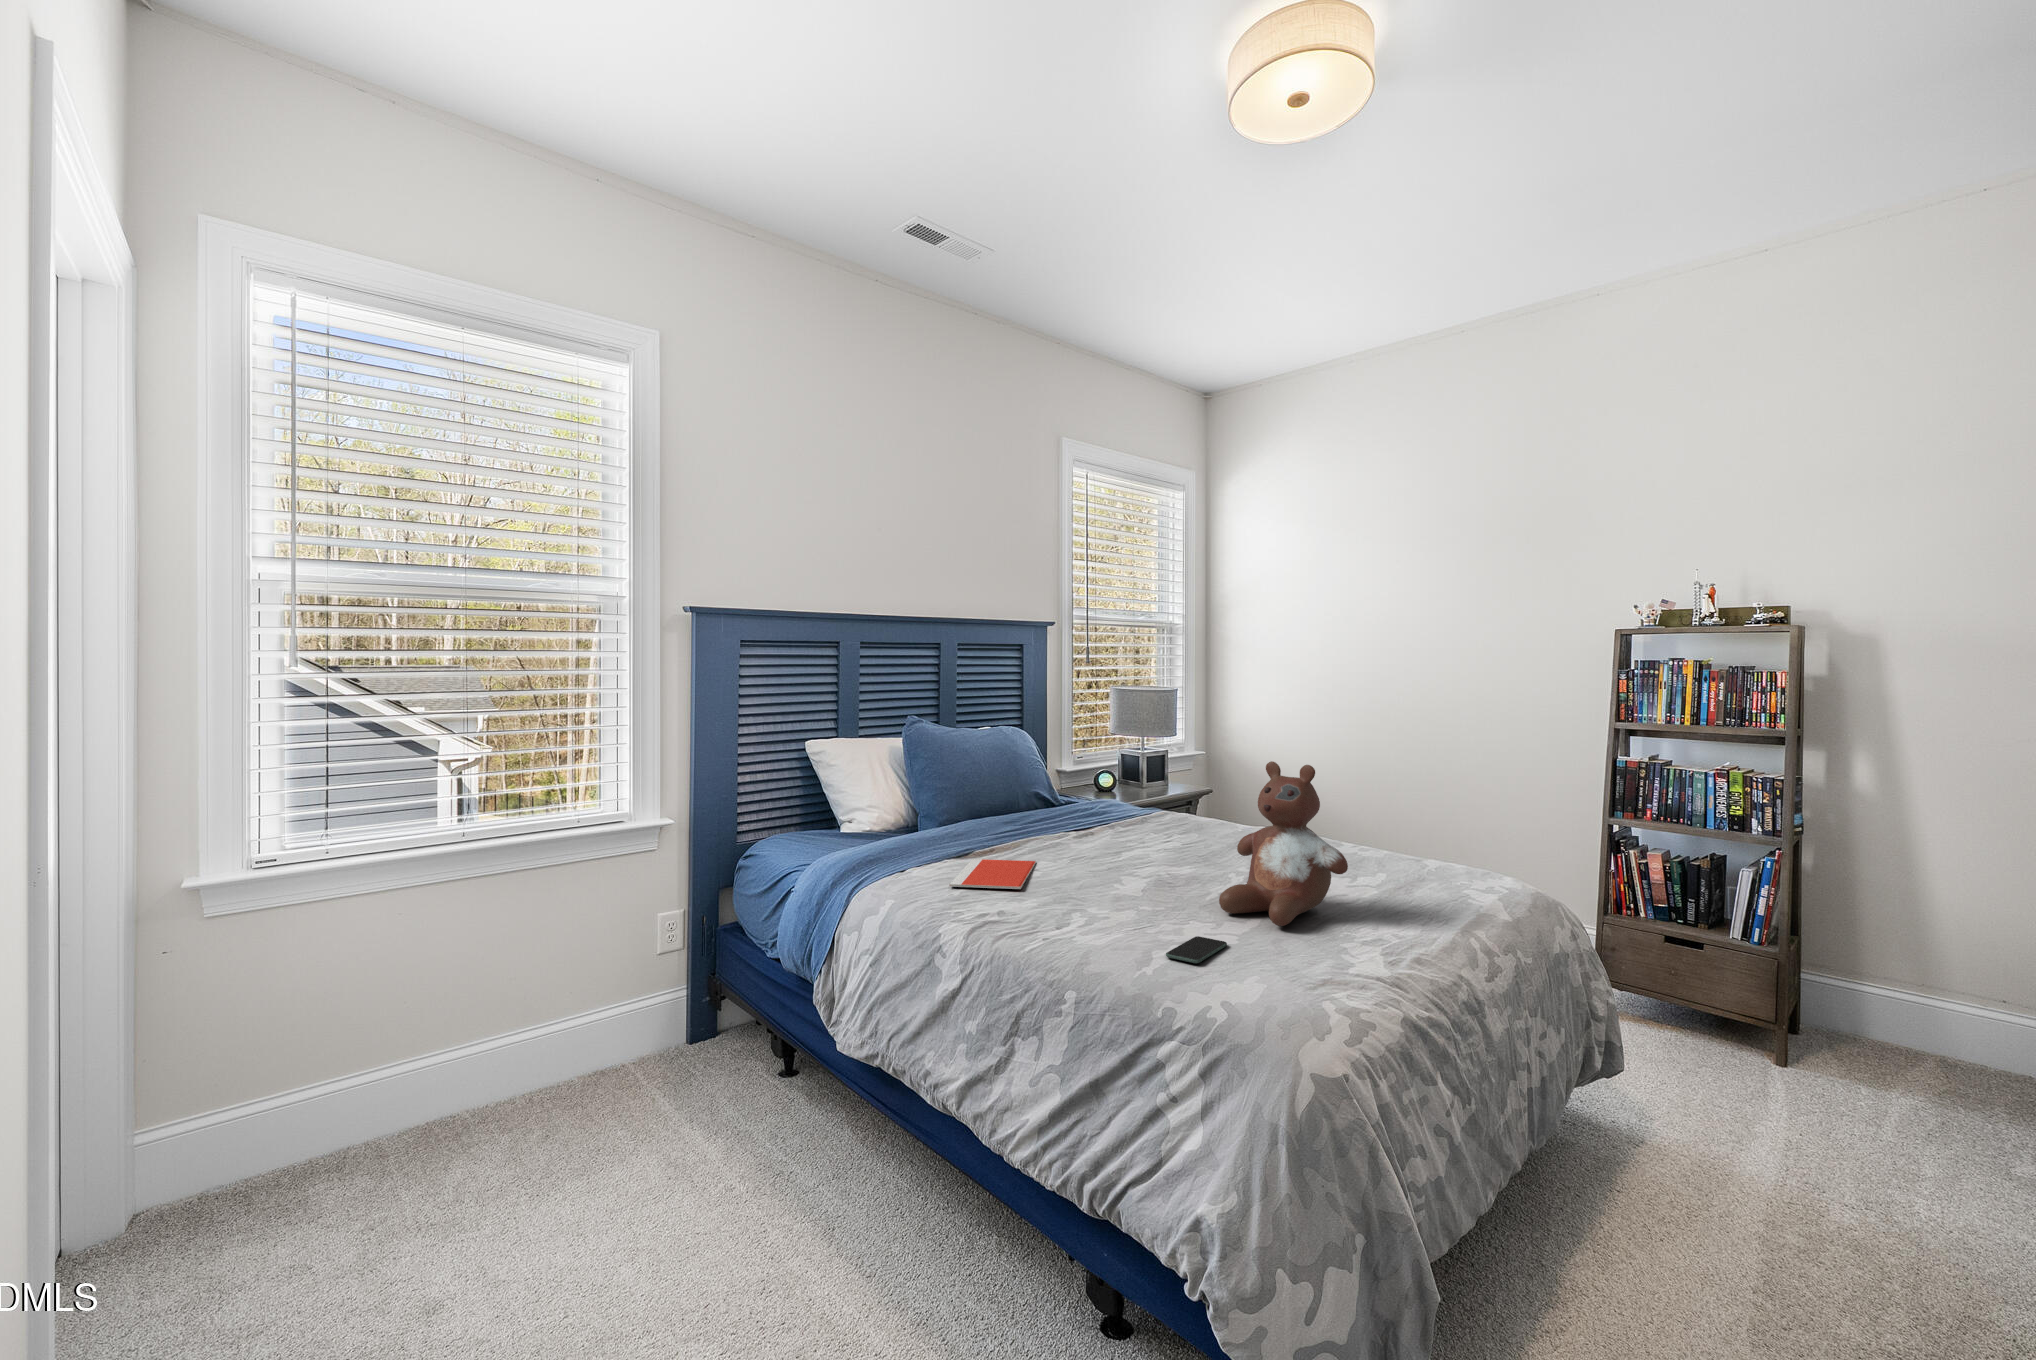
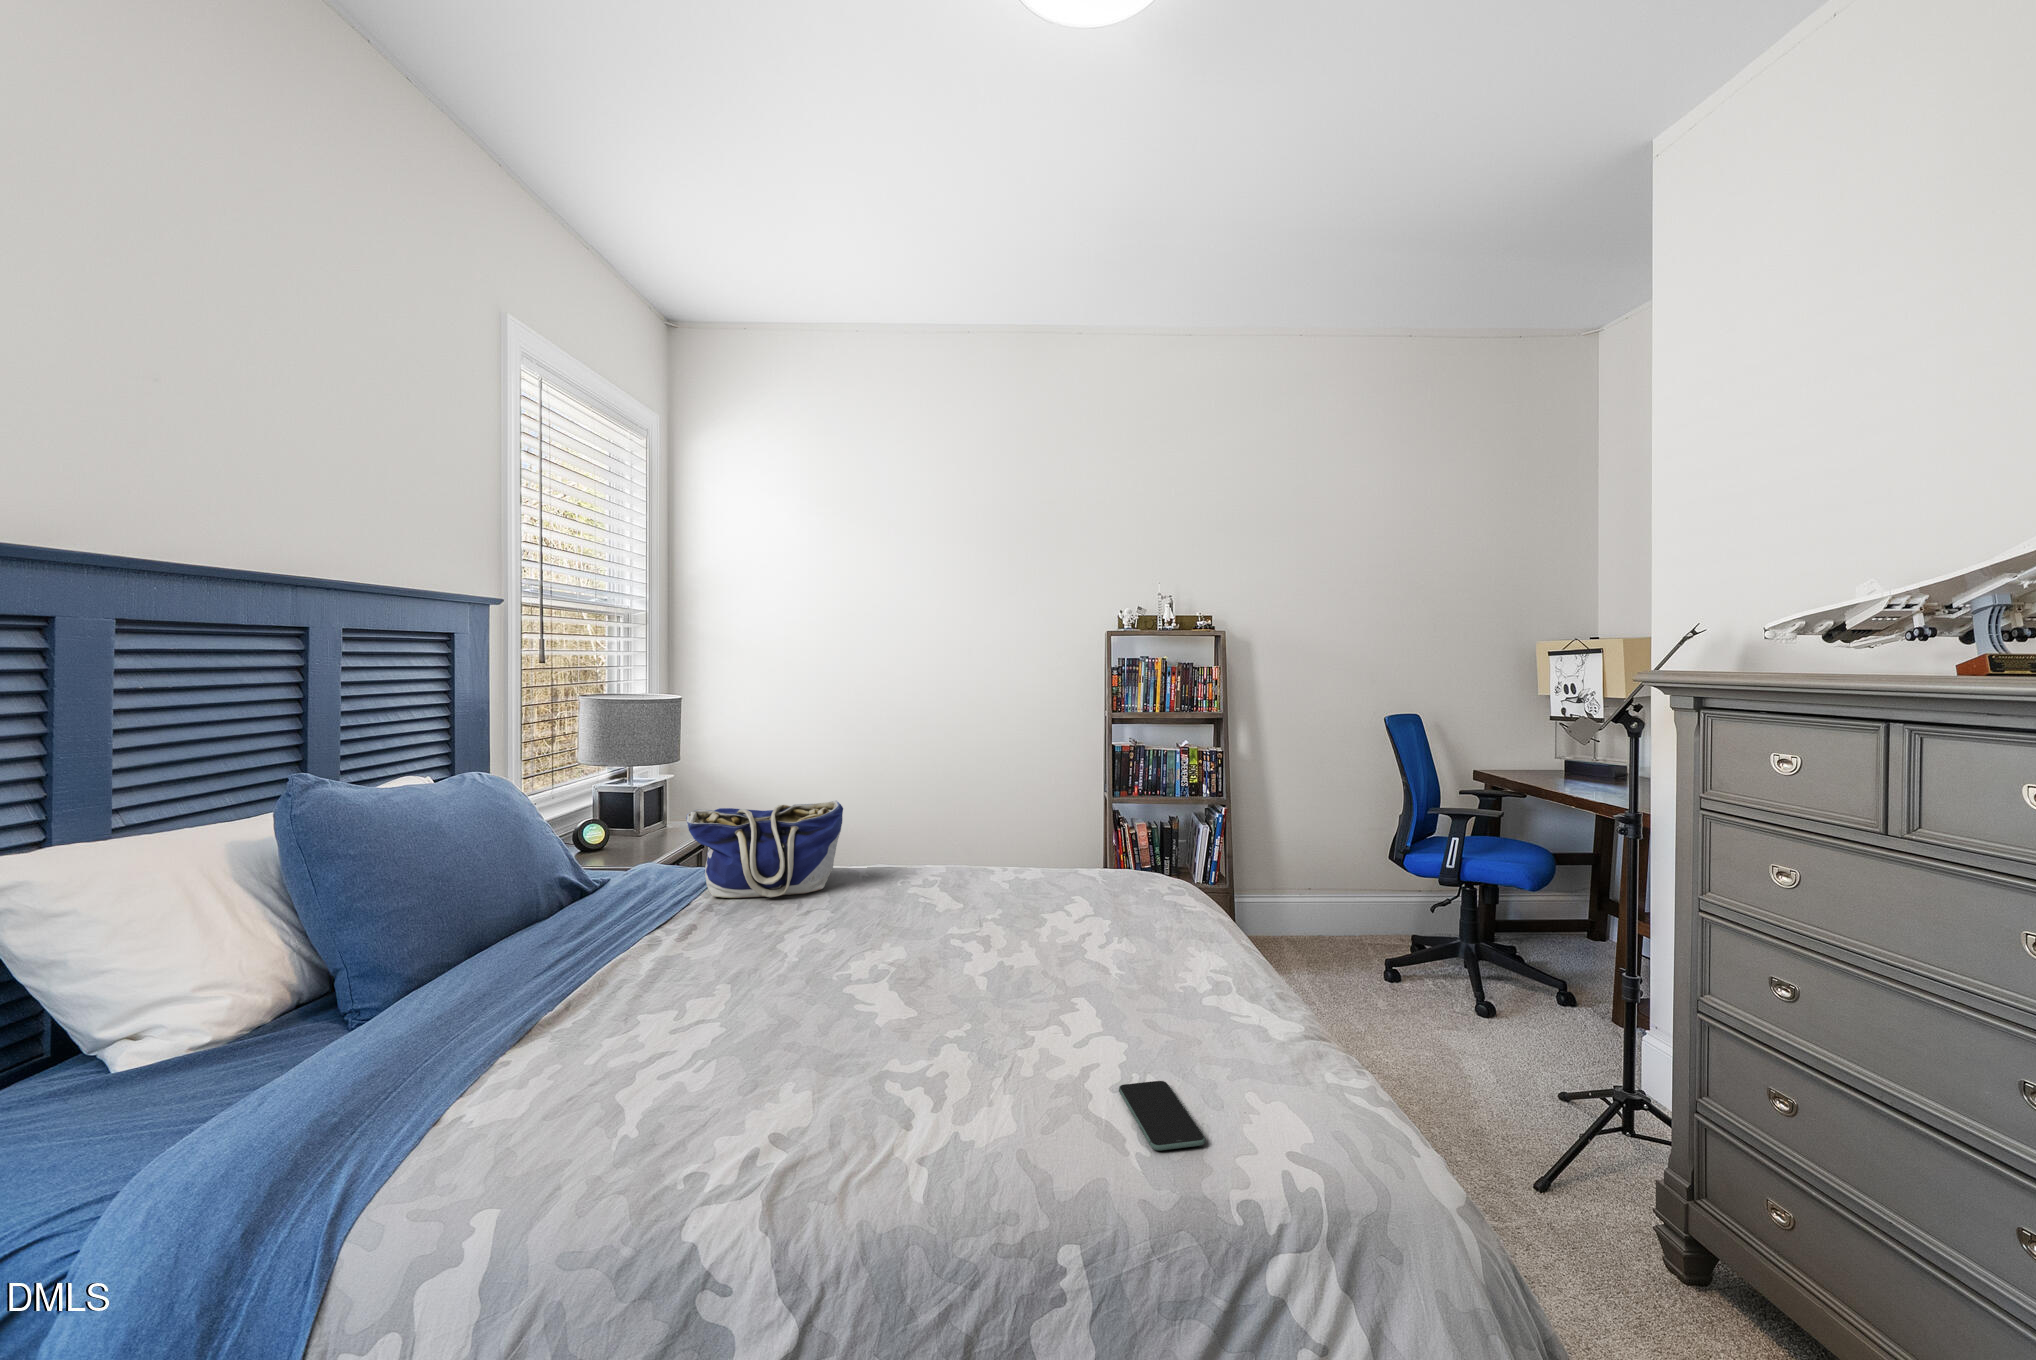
tote bag: none [1100,761,1204,831] -> present [686,801,843,898]
stuffed bear: present [1219,761,1348,926] -> none [1033,801,1191,1024]
notebook: present [949,859,1036,889] -> none [563,1012,755,1143]

